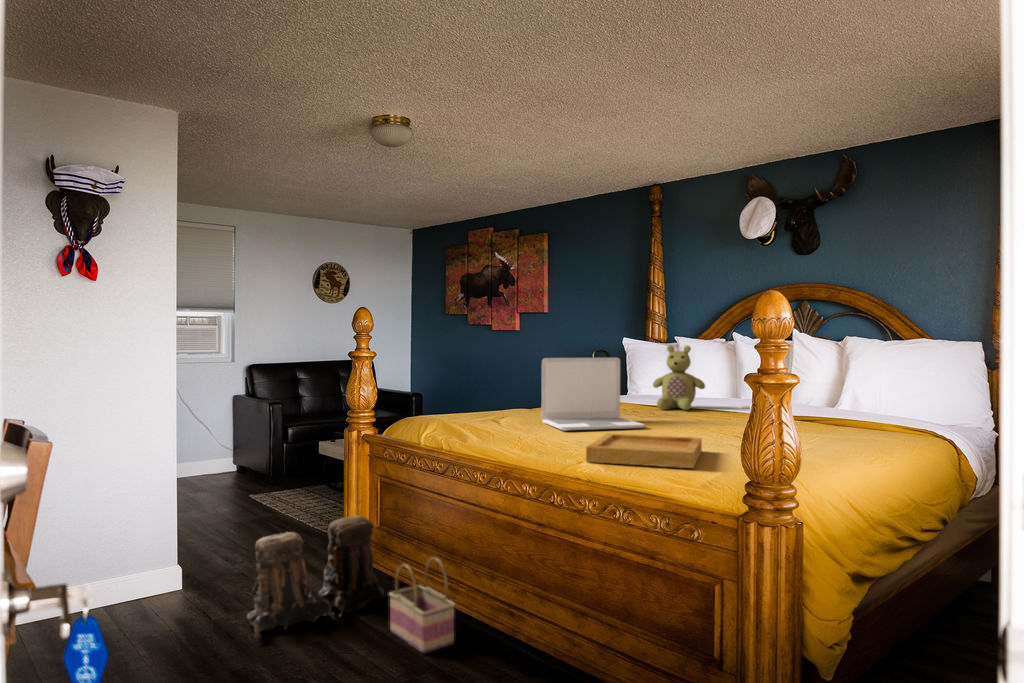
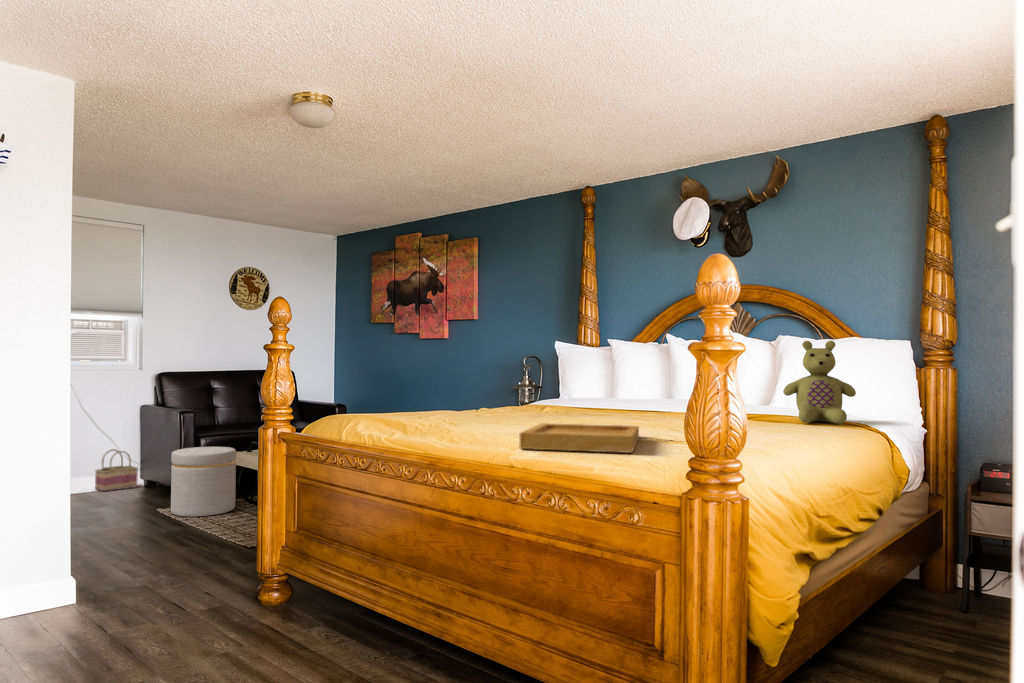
stuffed bear: present [653,345,705,410] -> present [783,341,856,424]
laptop: present [541,358,644,431] -> none [472,351,579,425]
ottoman: none [264,437,321,502] -> present [171,447,236,516]
backpack: present [247,516,384,638] -> none [142,520,300,655]
basket: present [390,557,455,653] -> present [95,449,138,492]

